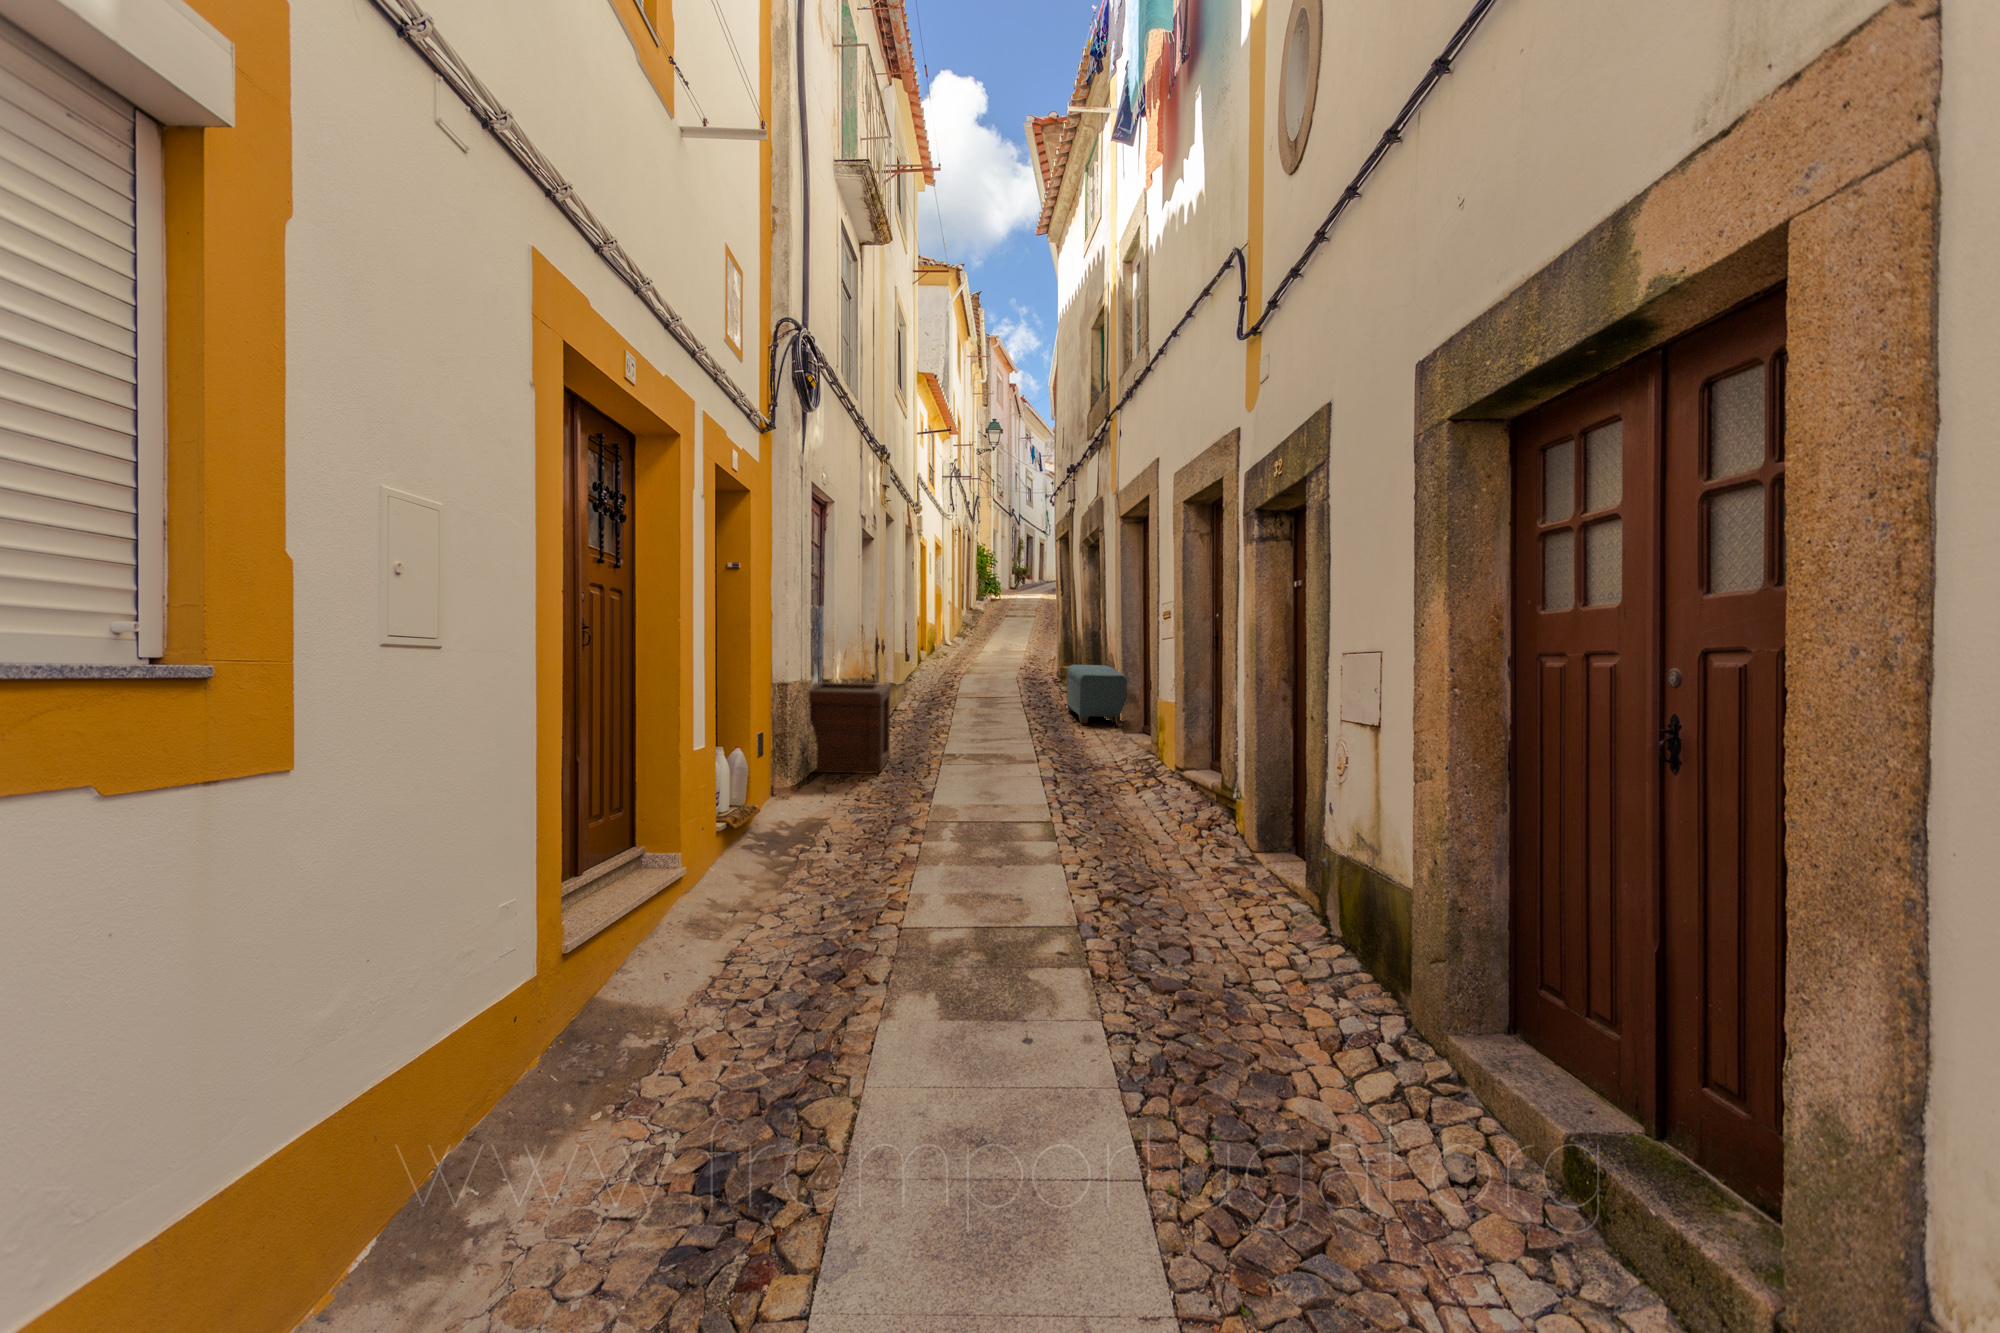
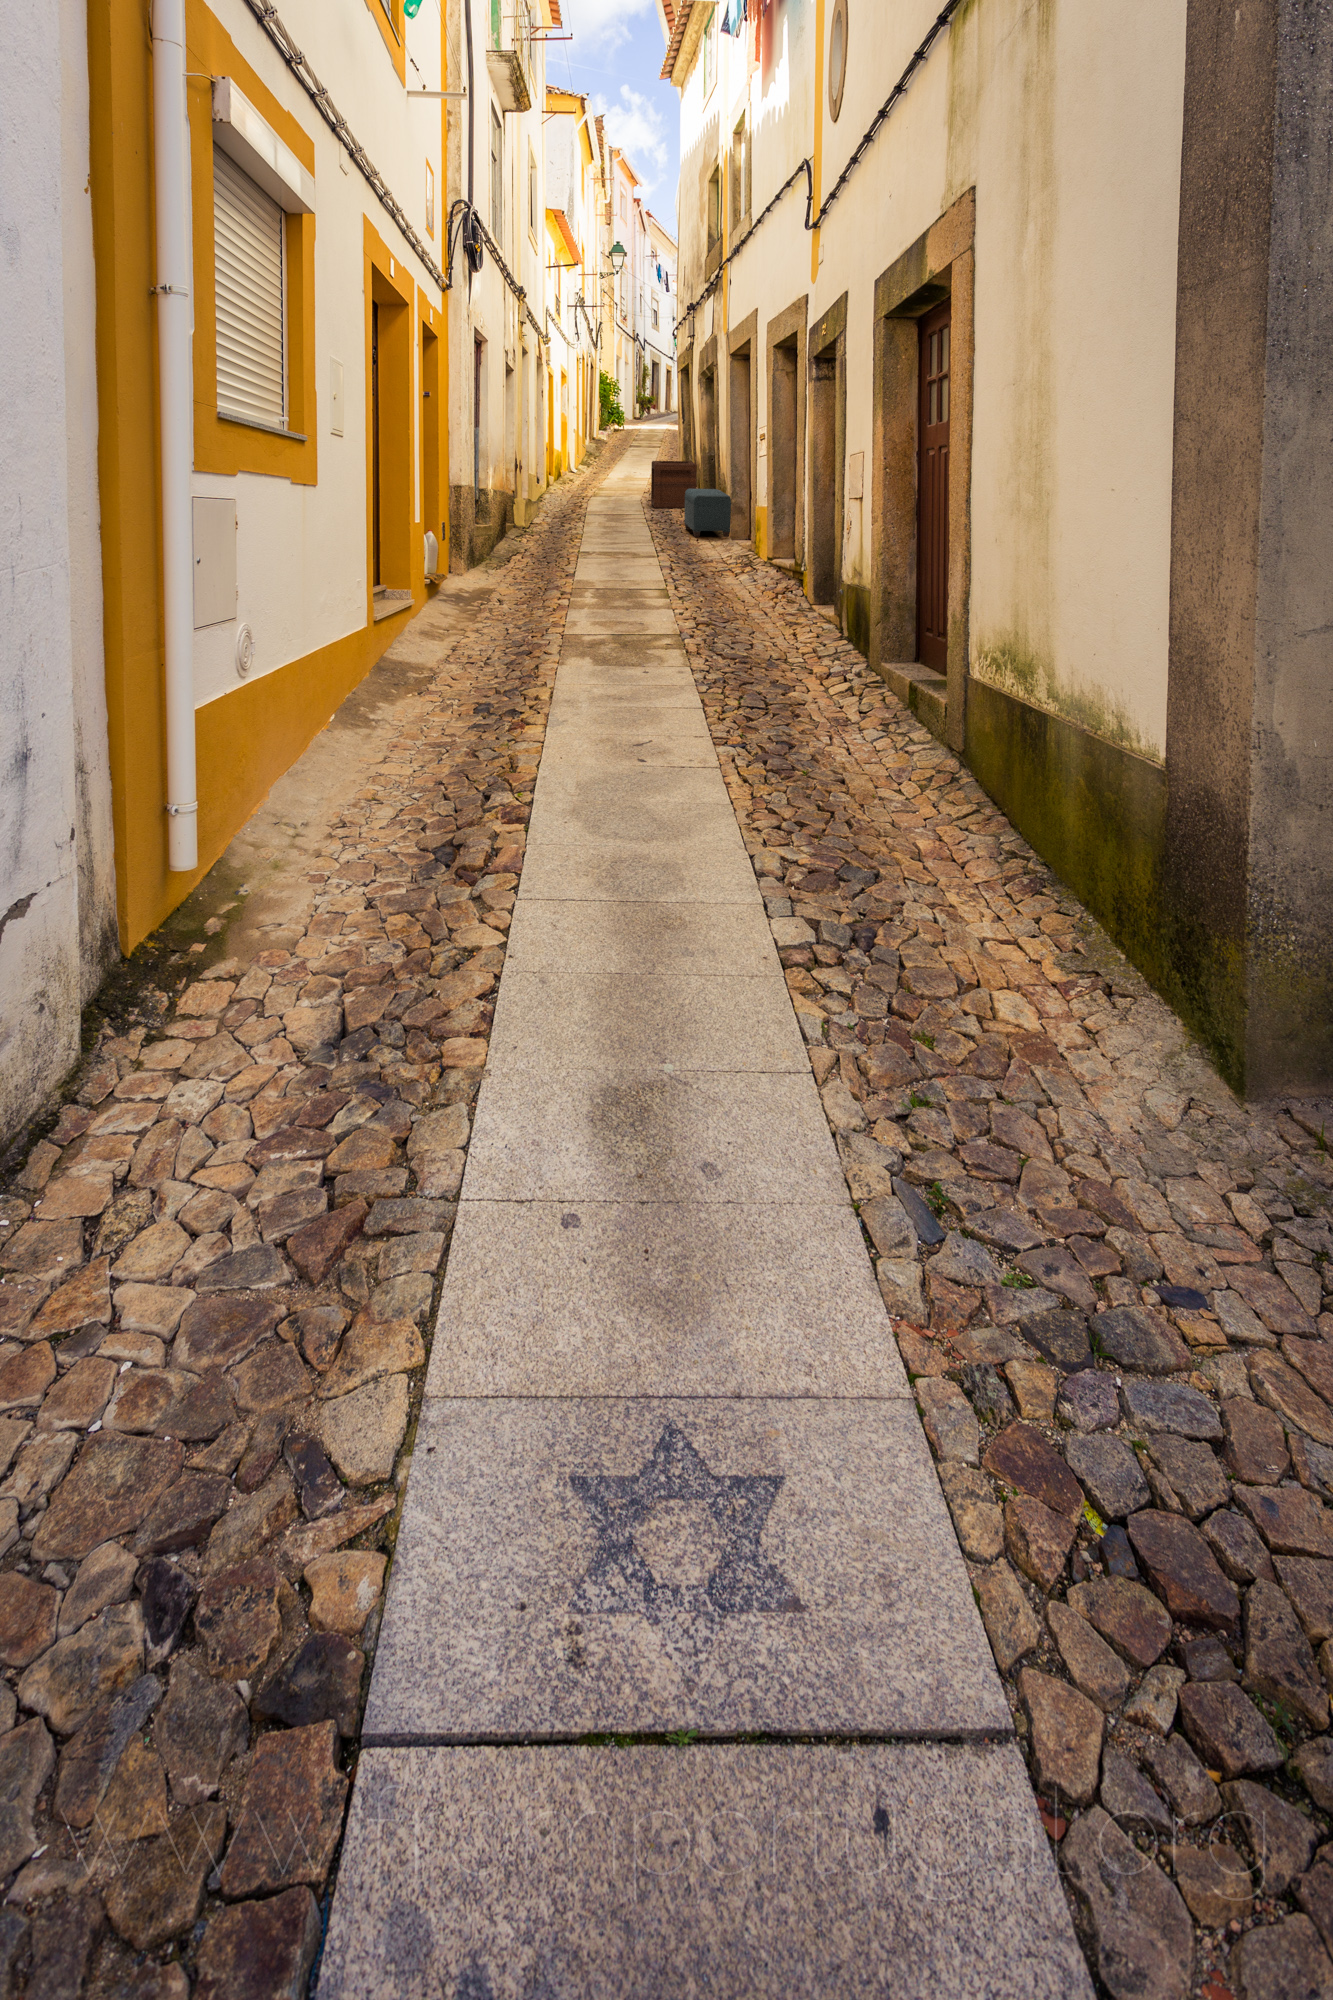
wooden crate: present [809,683,890,773] -> present [651,461,697,508]

